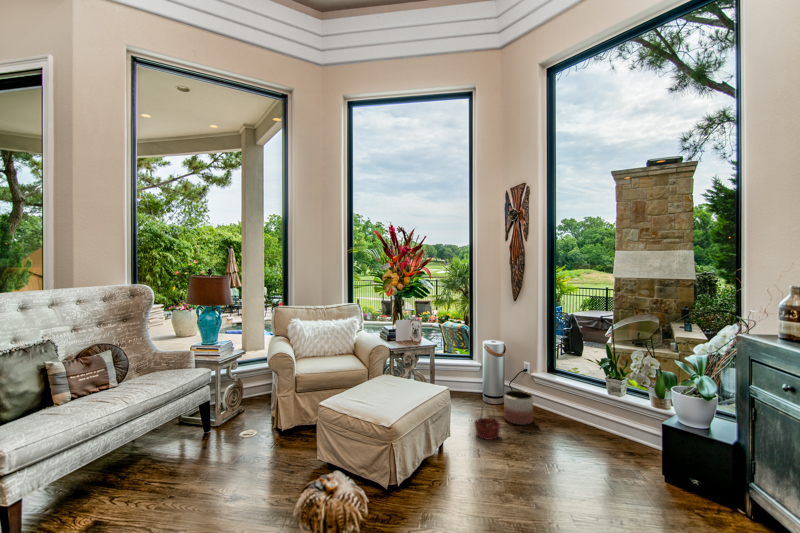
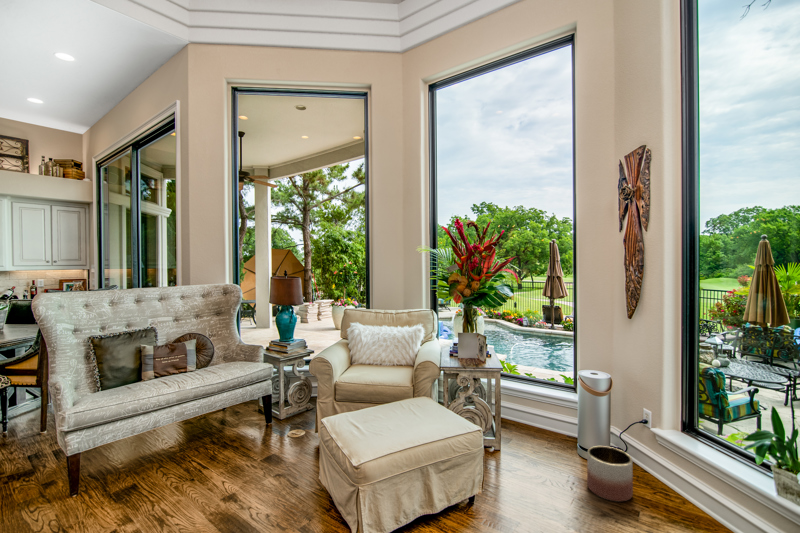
basket: present [475,401,501,440] -> none [525,454,562,511]

